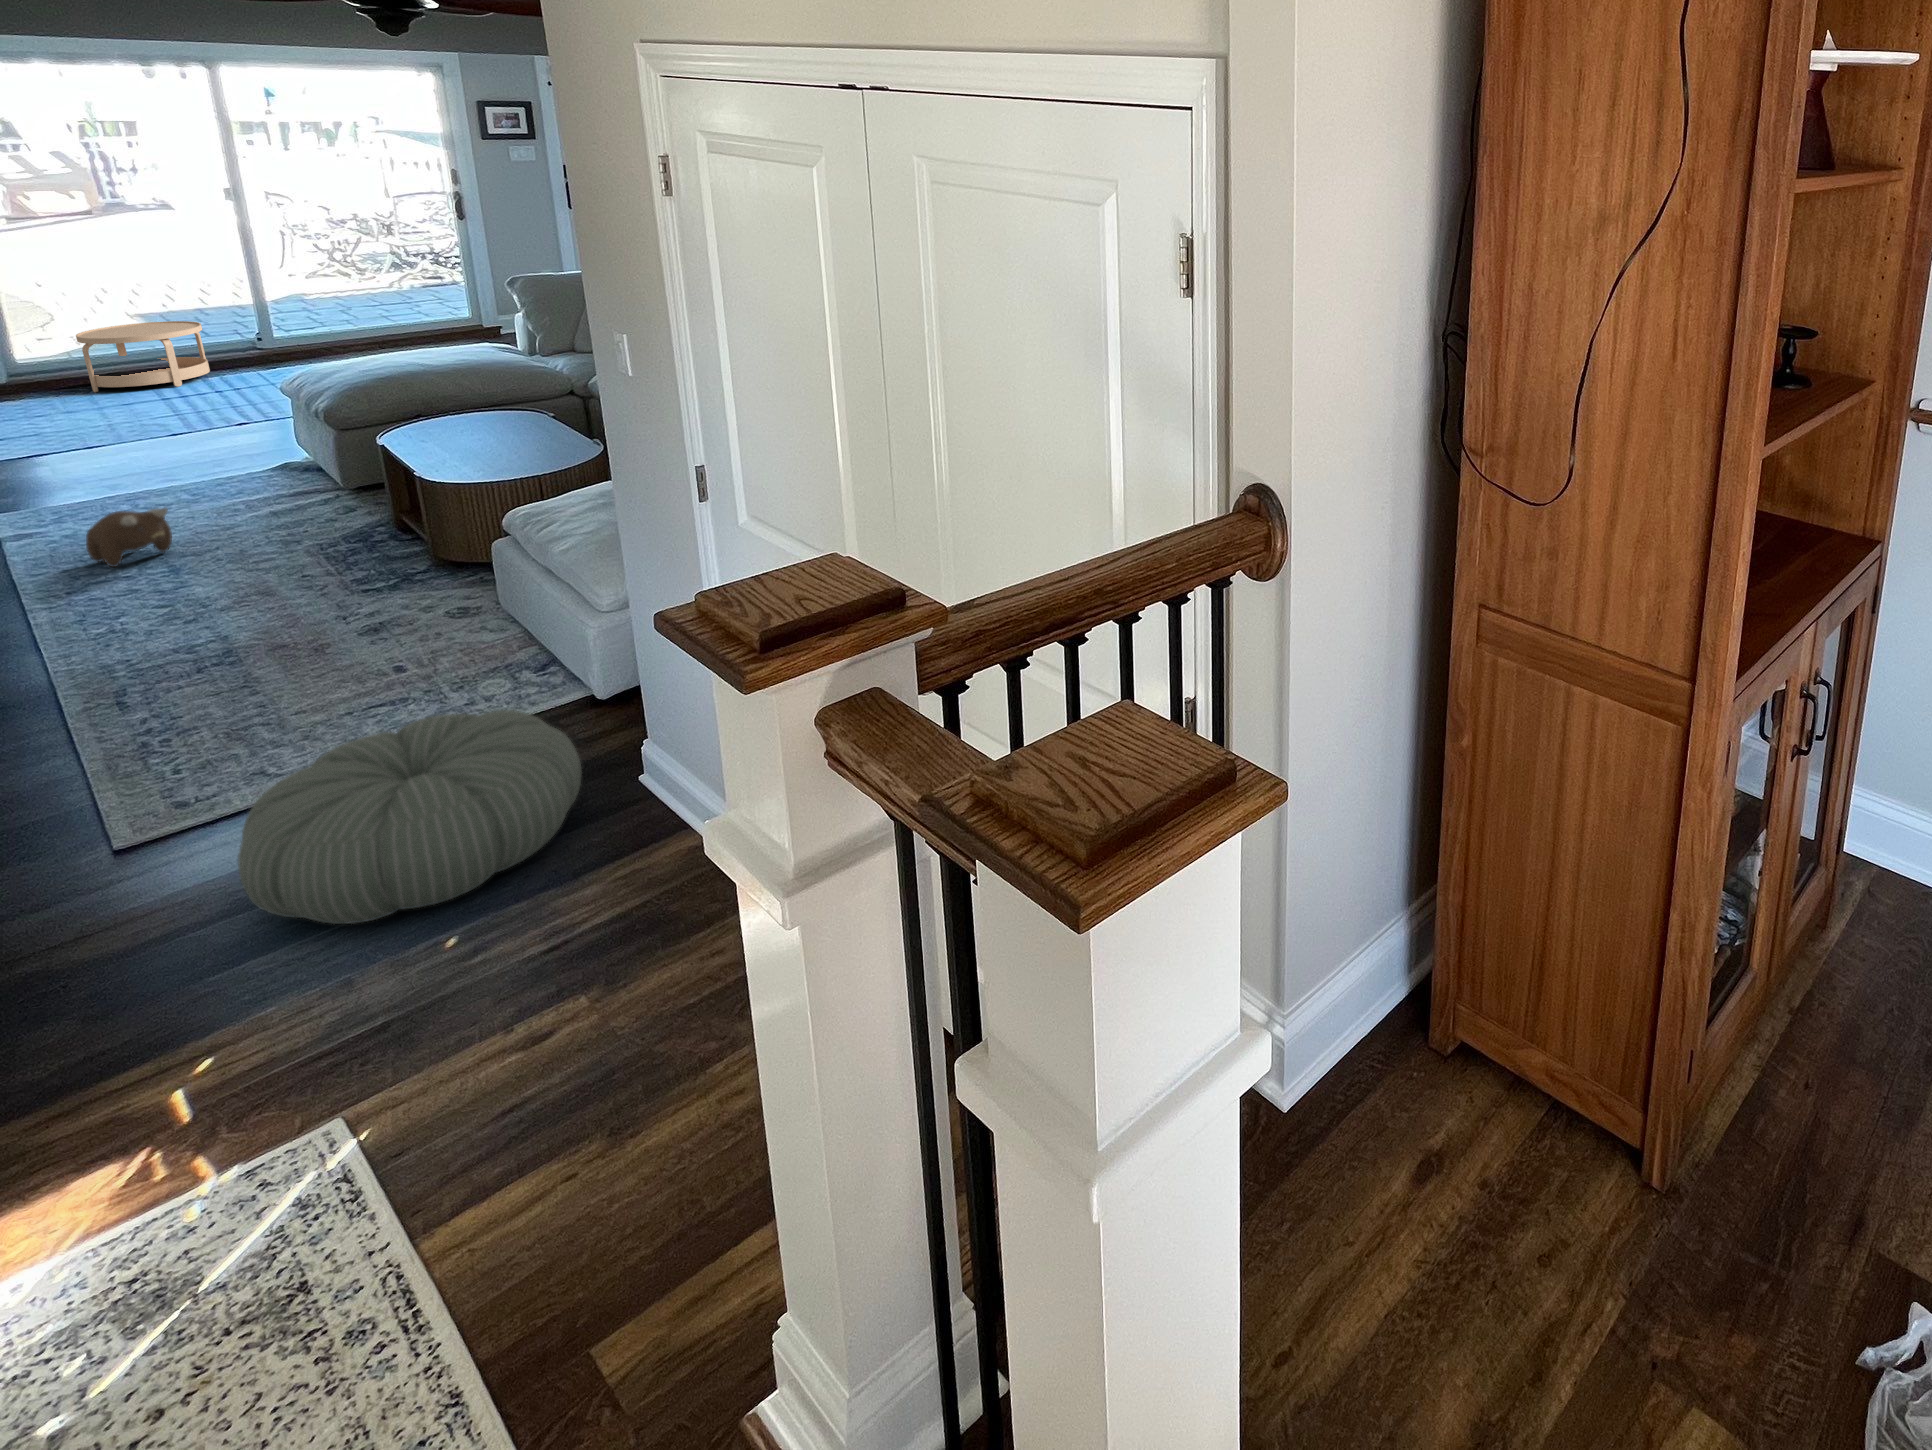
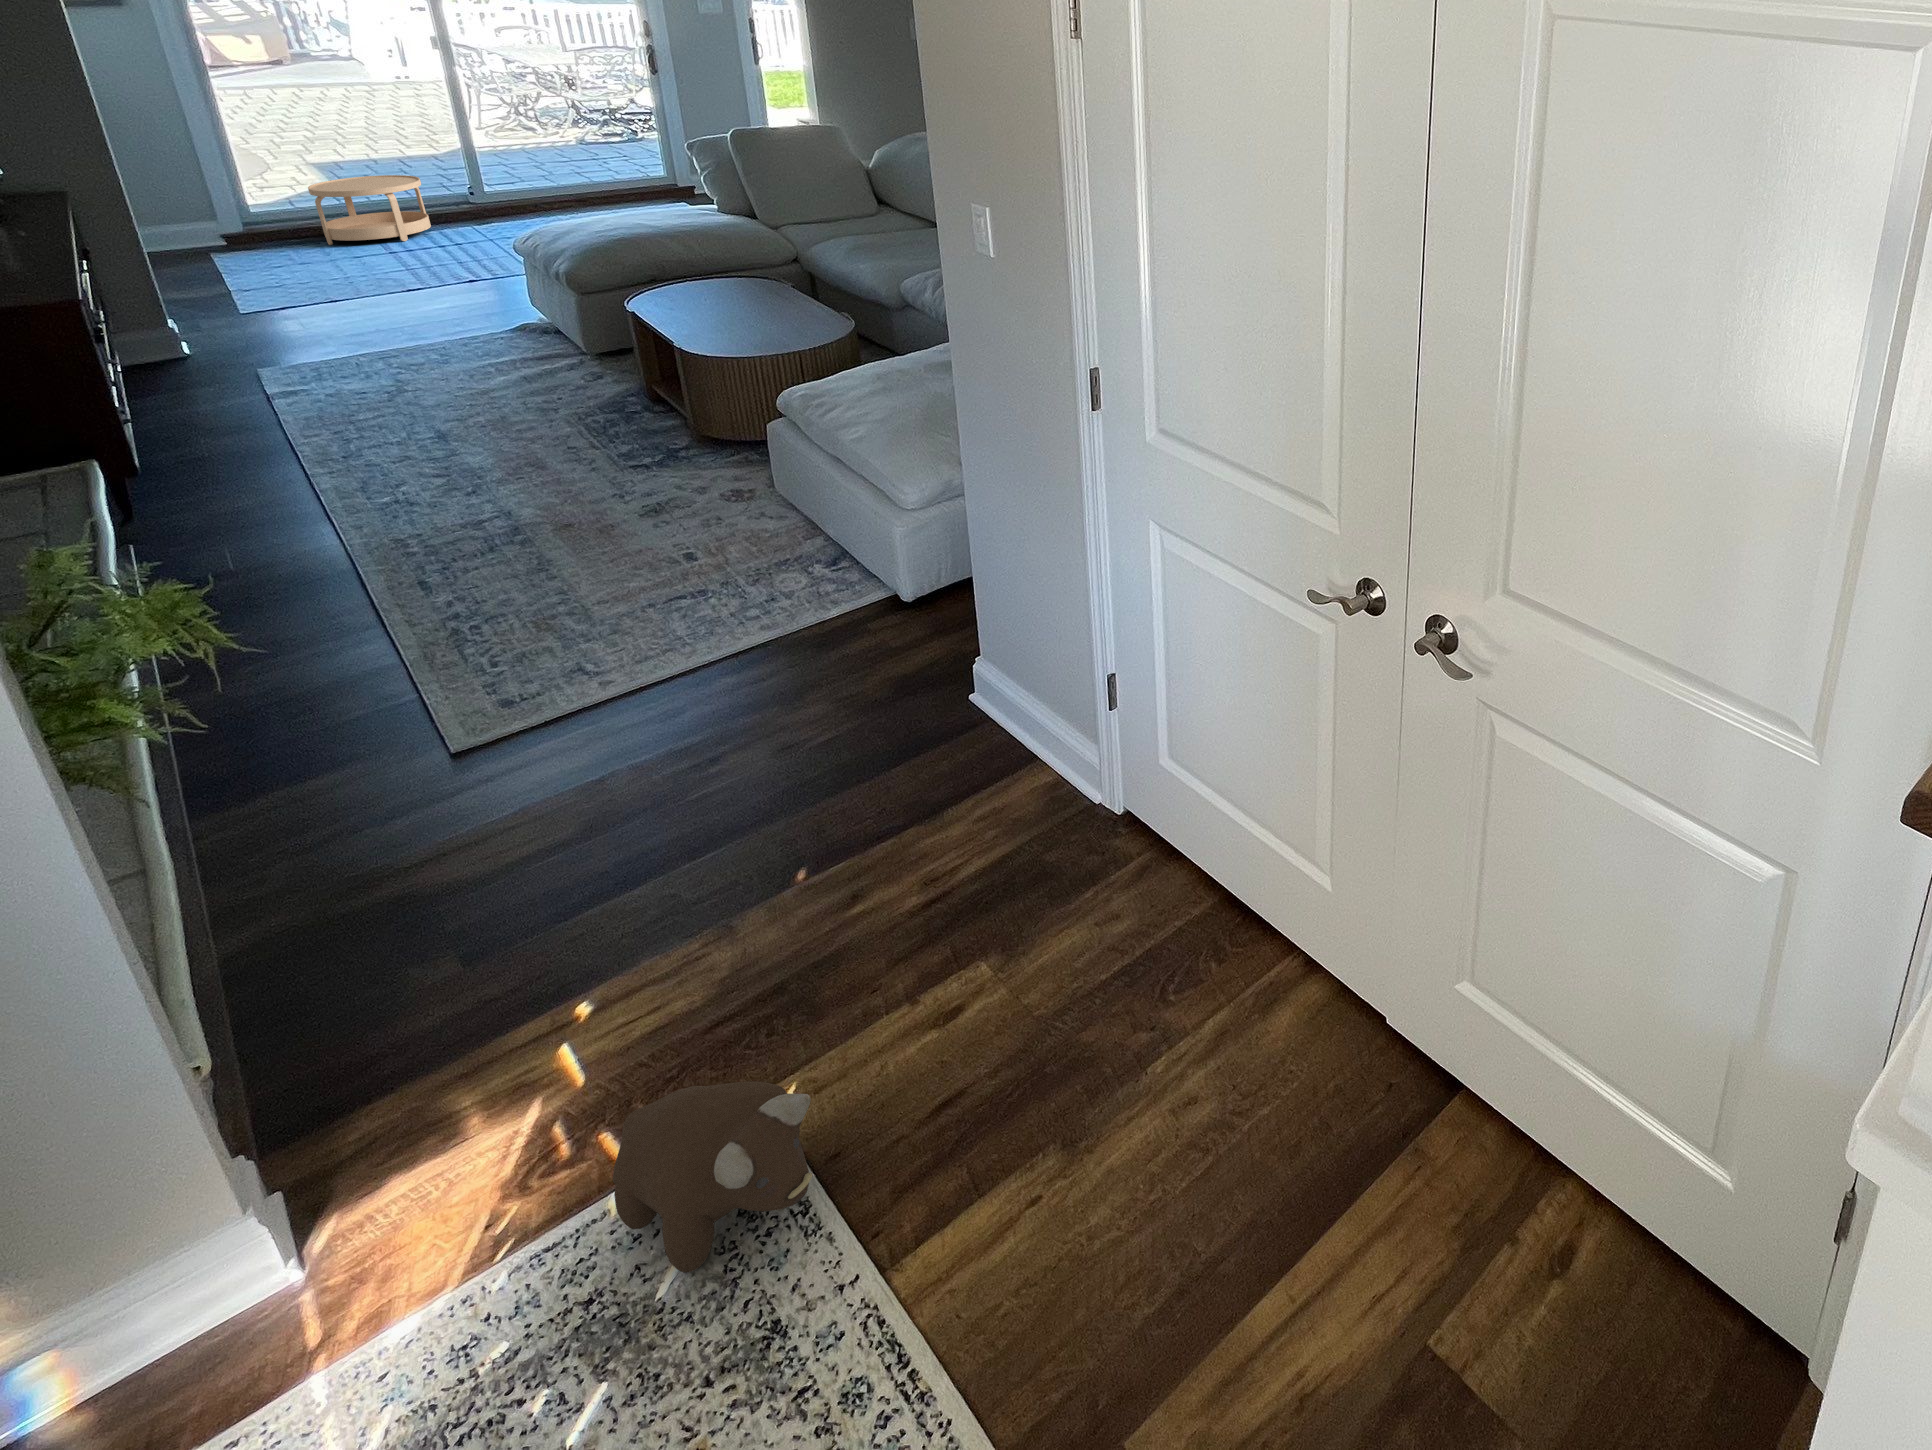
plush toy: present [86,508,172,567] -> present [613,1081,812,1272]
pouf: present [238,710,581,924] -> none [590,621,914,856]

